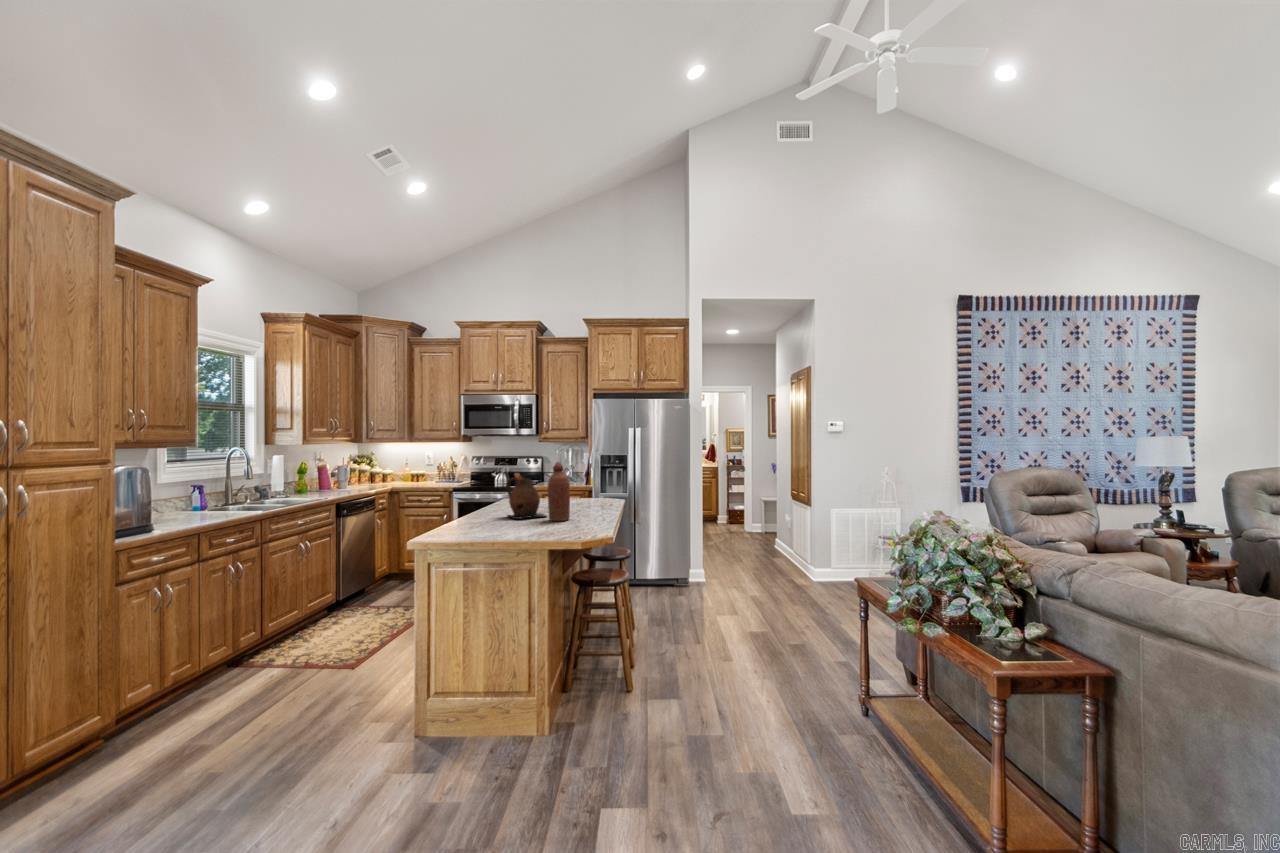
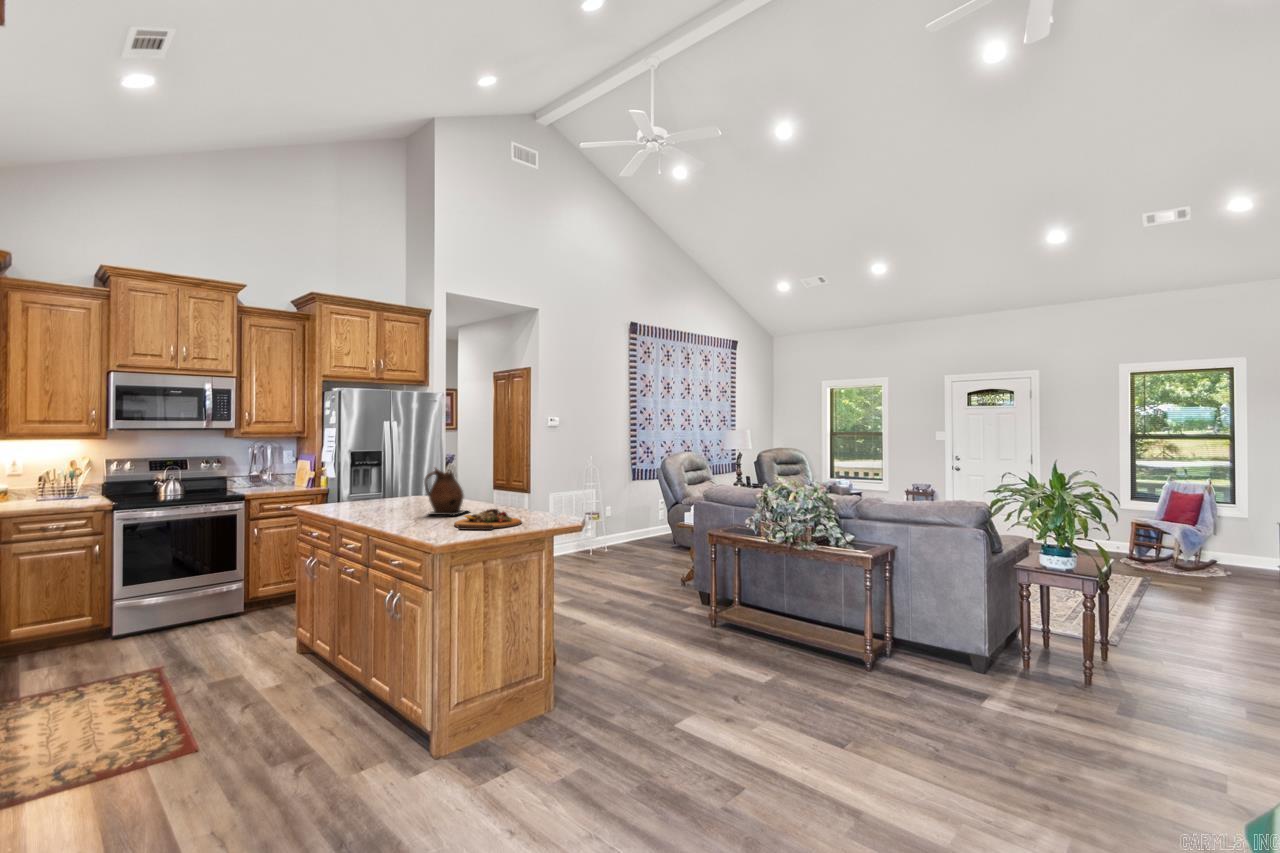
bottle: present [548,462,570,521] -> none [485,453,508,513]
cutting board: none [462,516,534,537] -> present [454,509,522,530]

